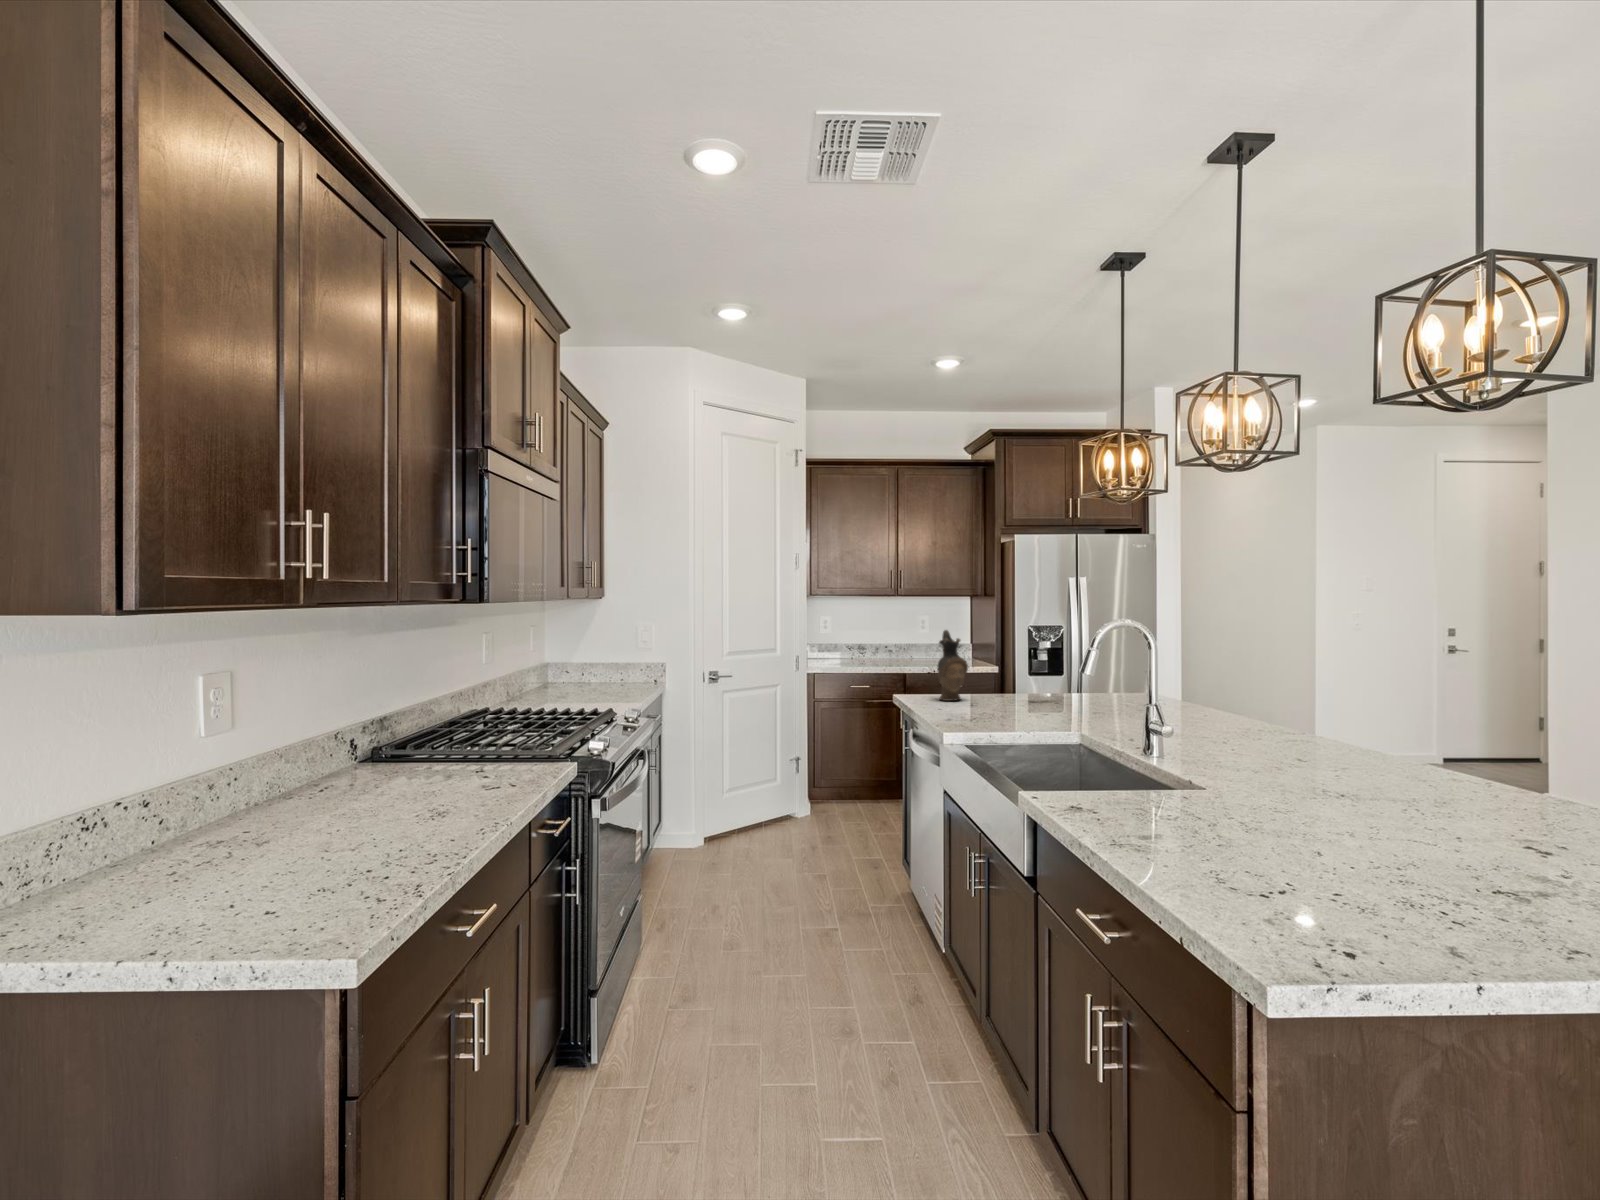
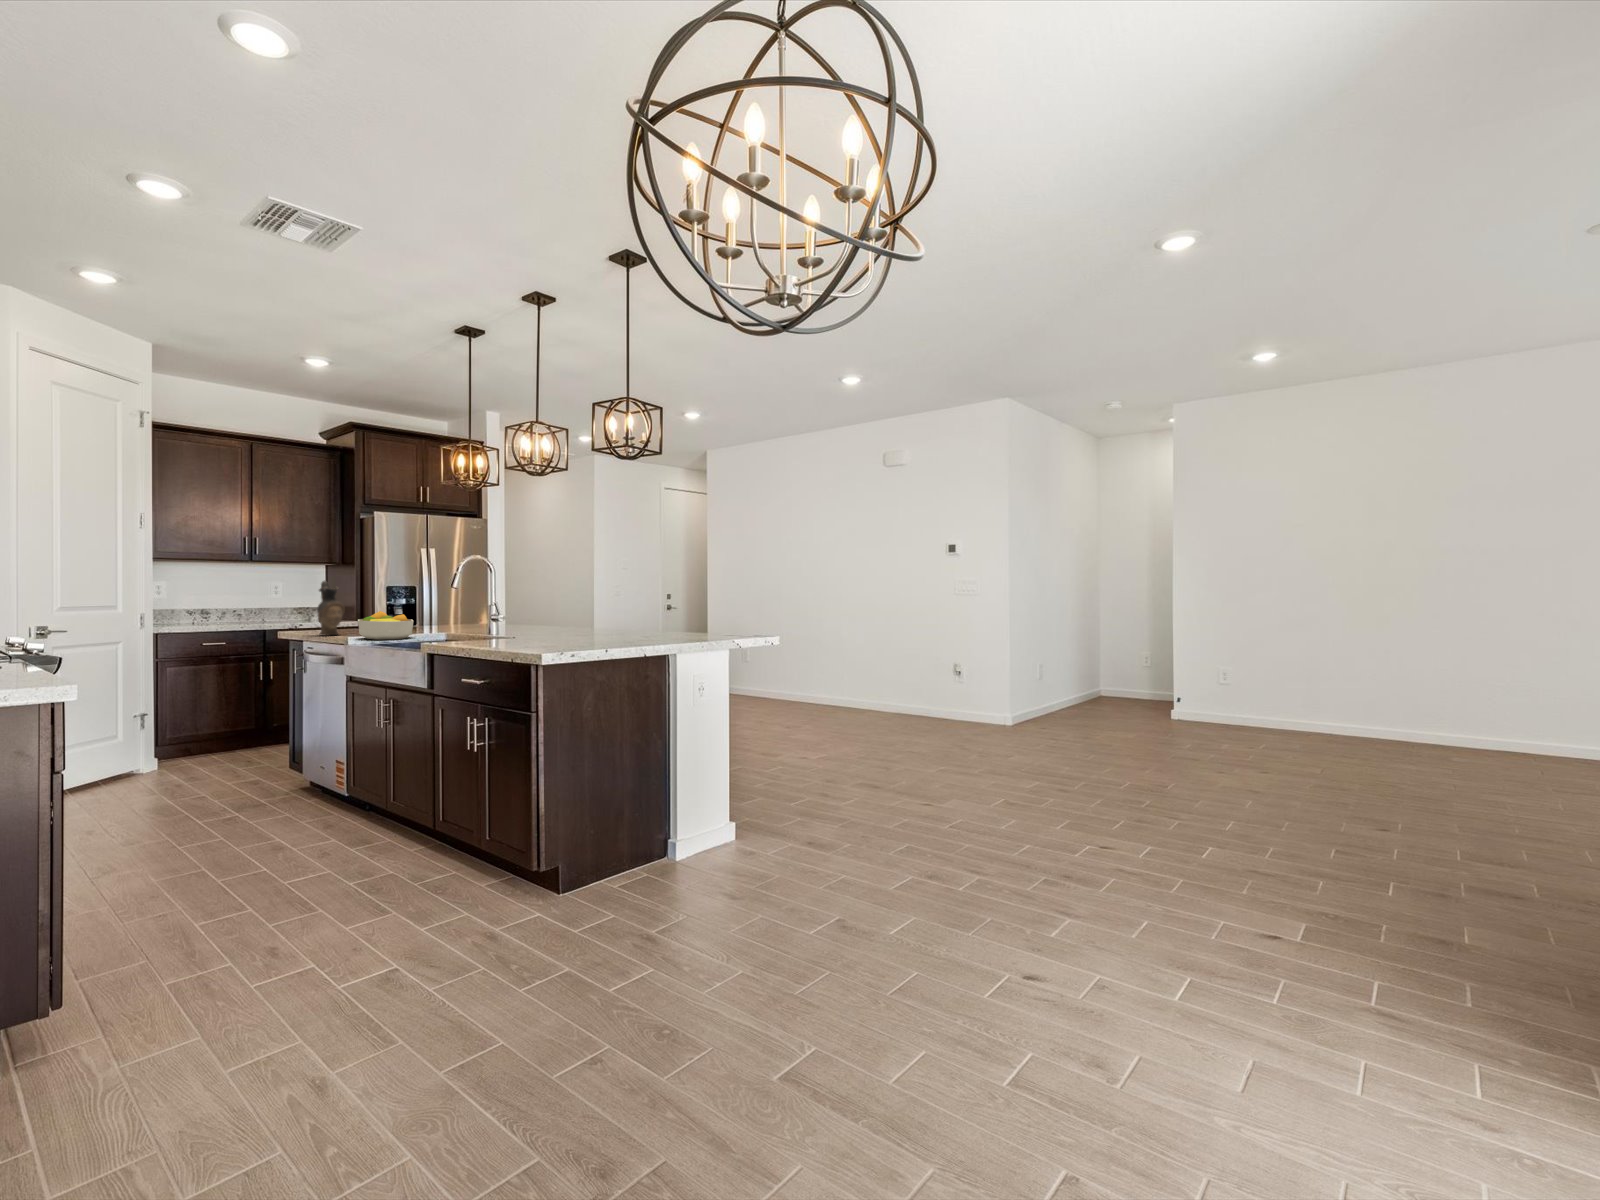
fruit bowl: none [976,675,1045,719] -> present [358,611,413,640]

